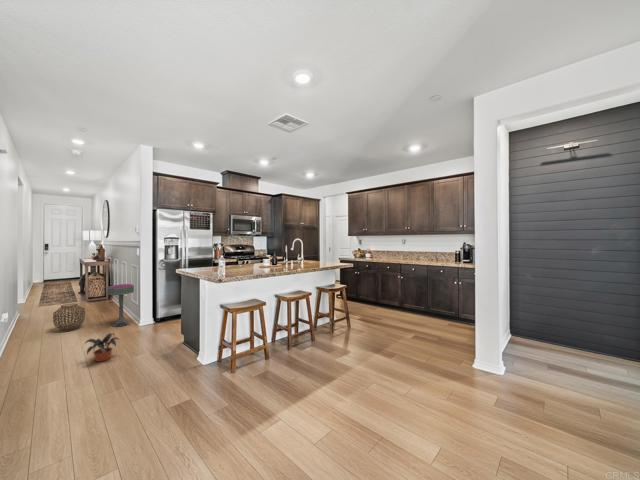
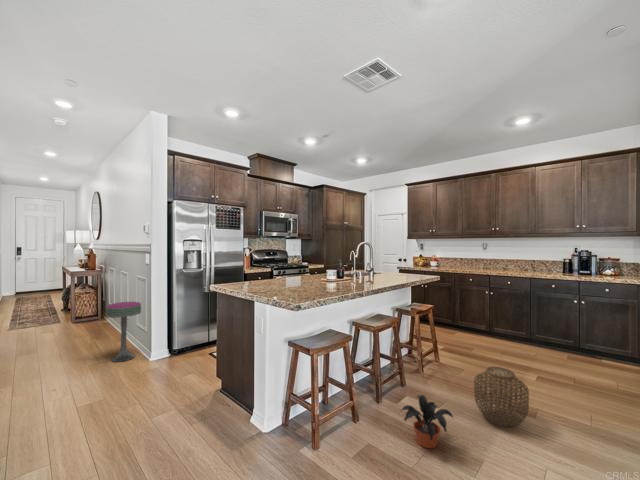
woven basket: present [53,303,85,331] -> present [474,367,529,427]
potted plant: present [85,333,118,362] -> present [402,395,453,448]

